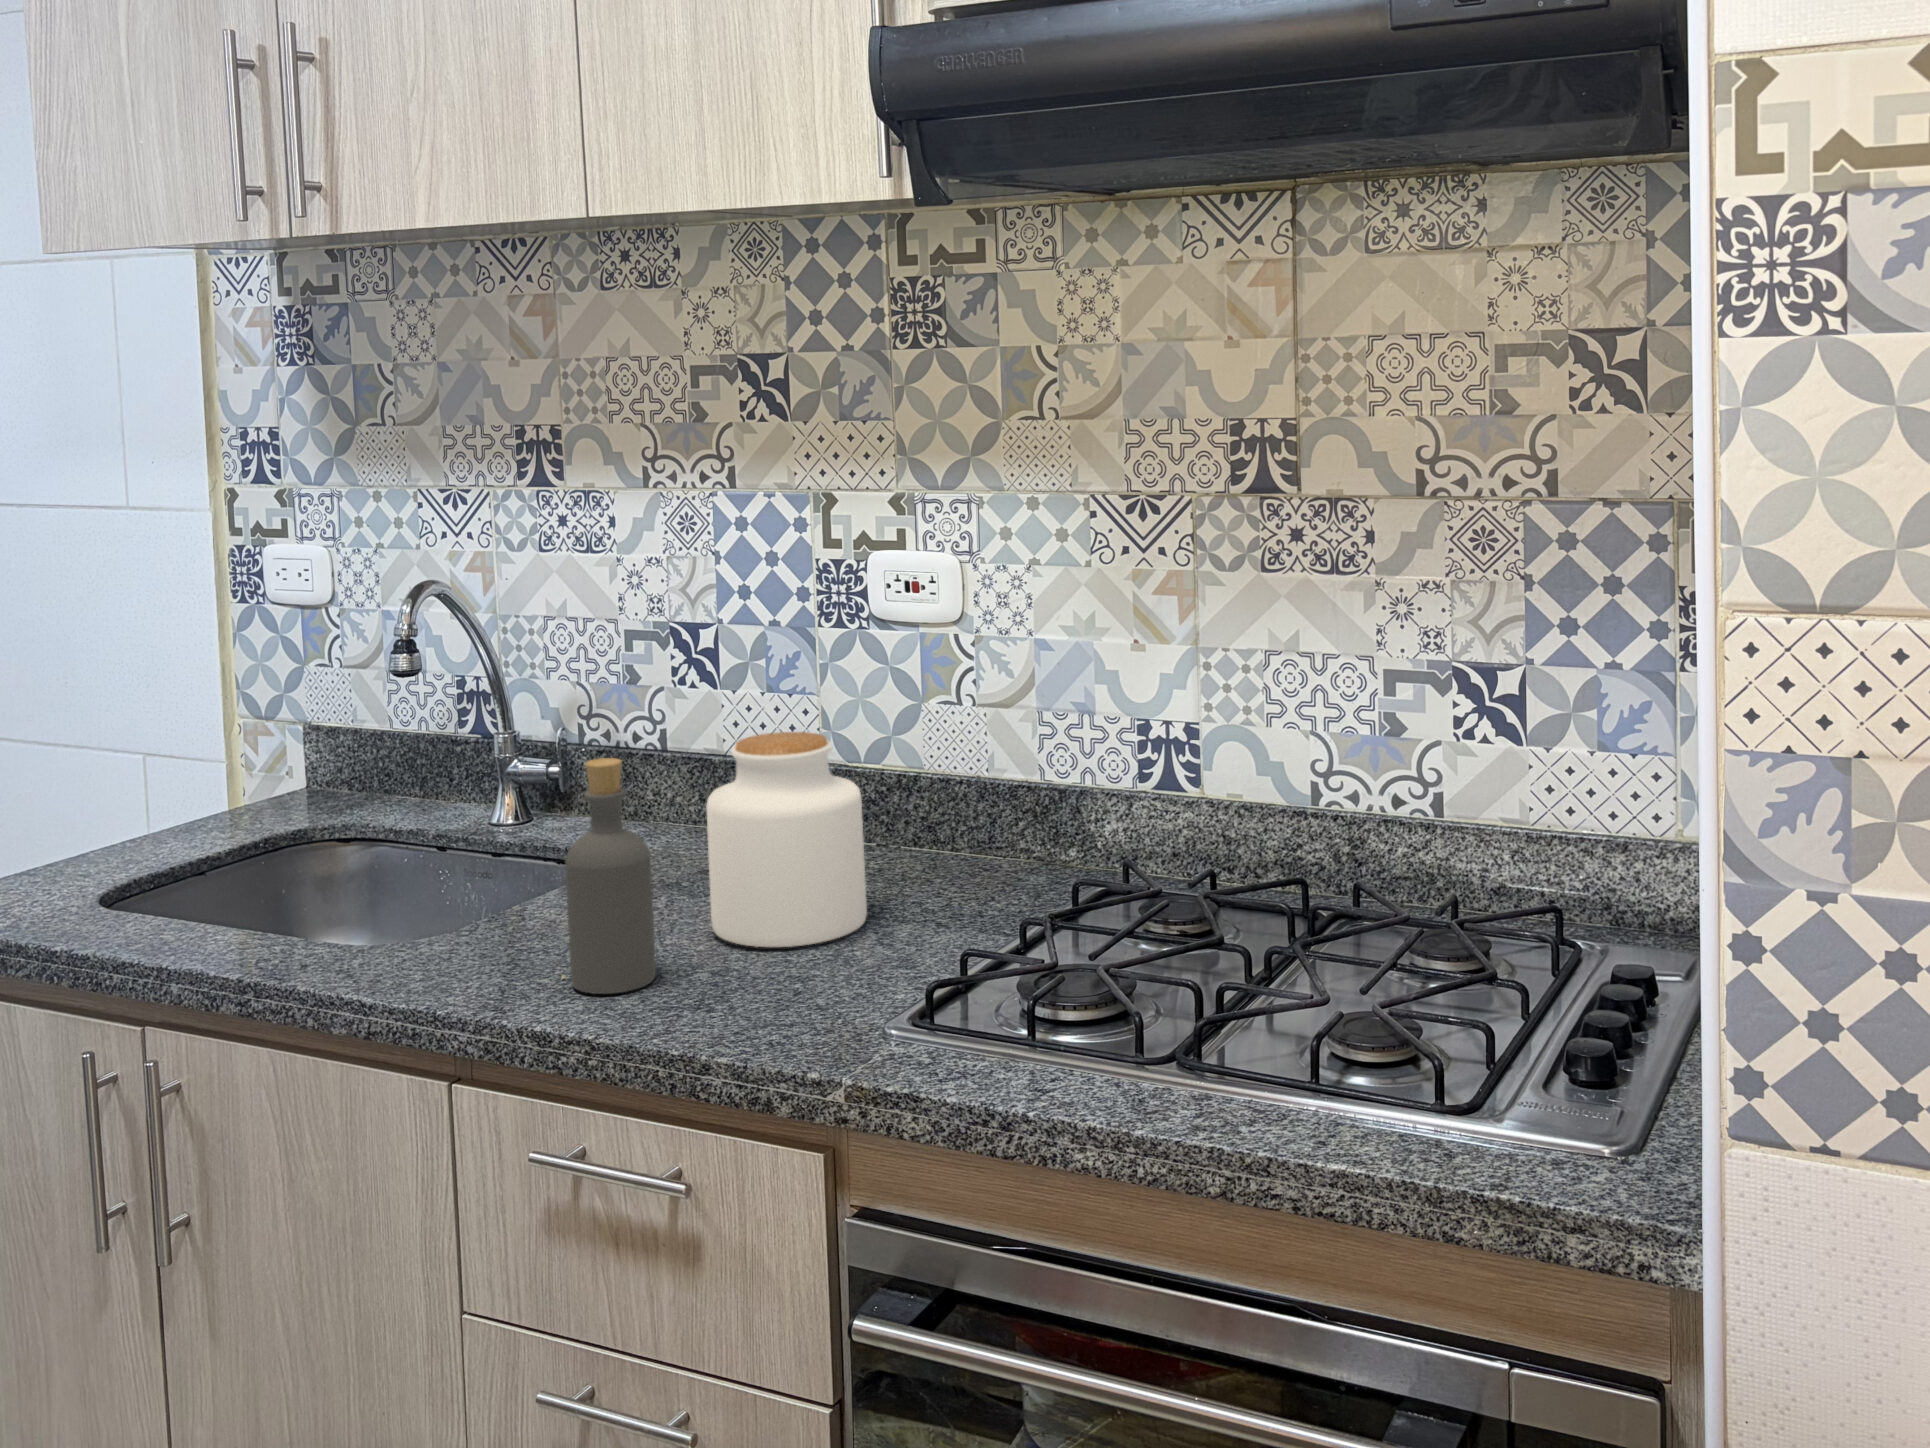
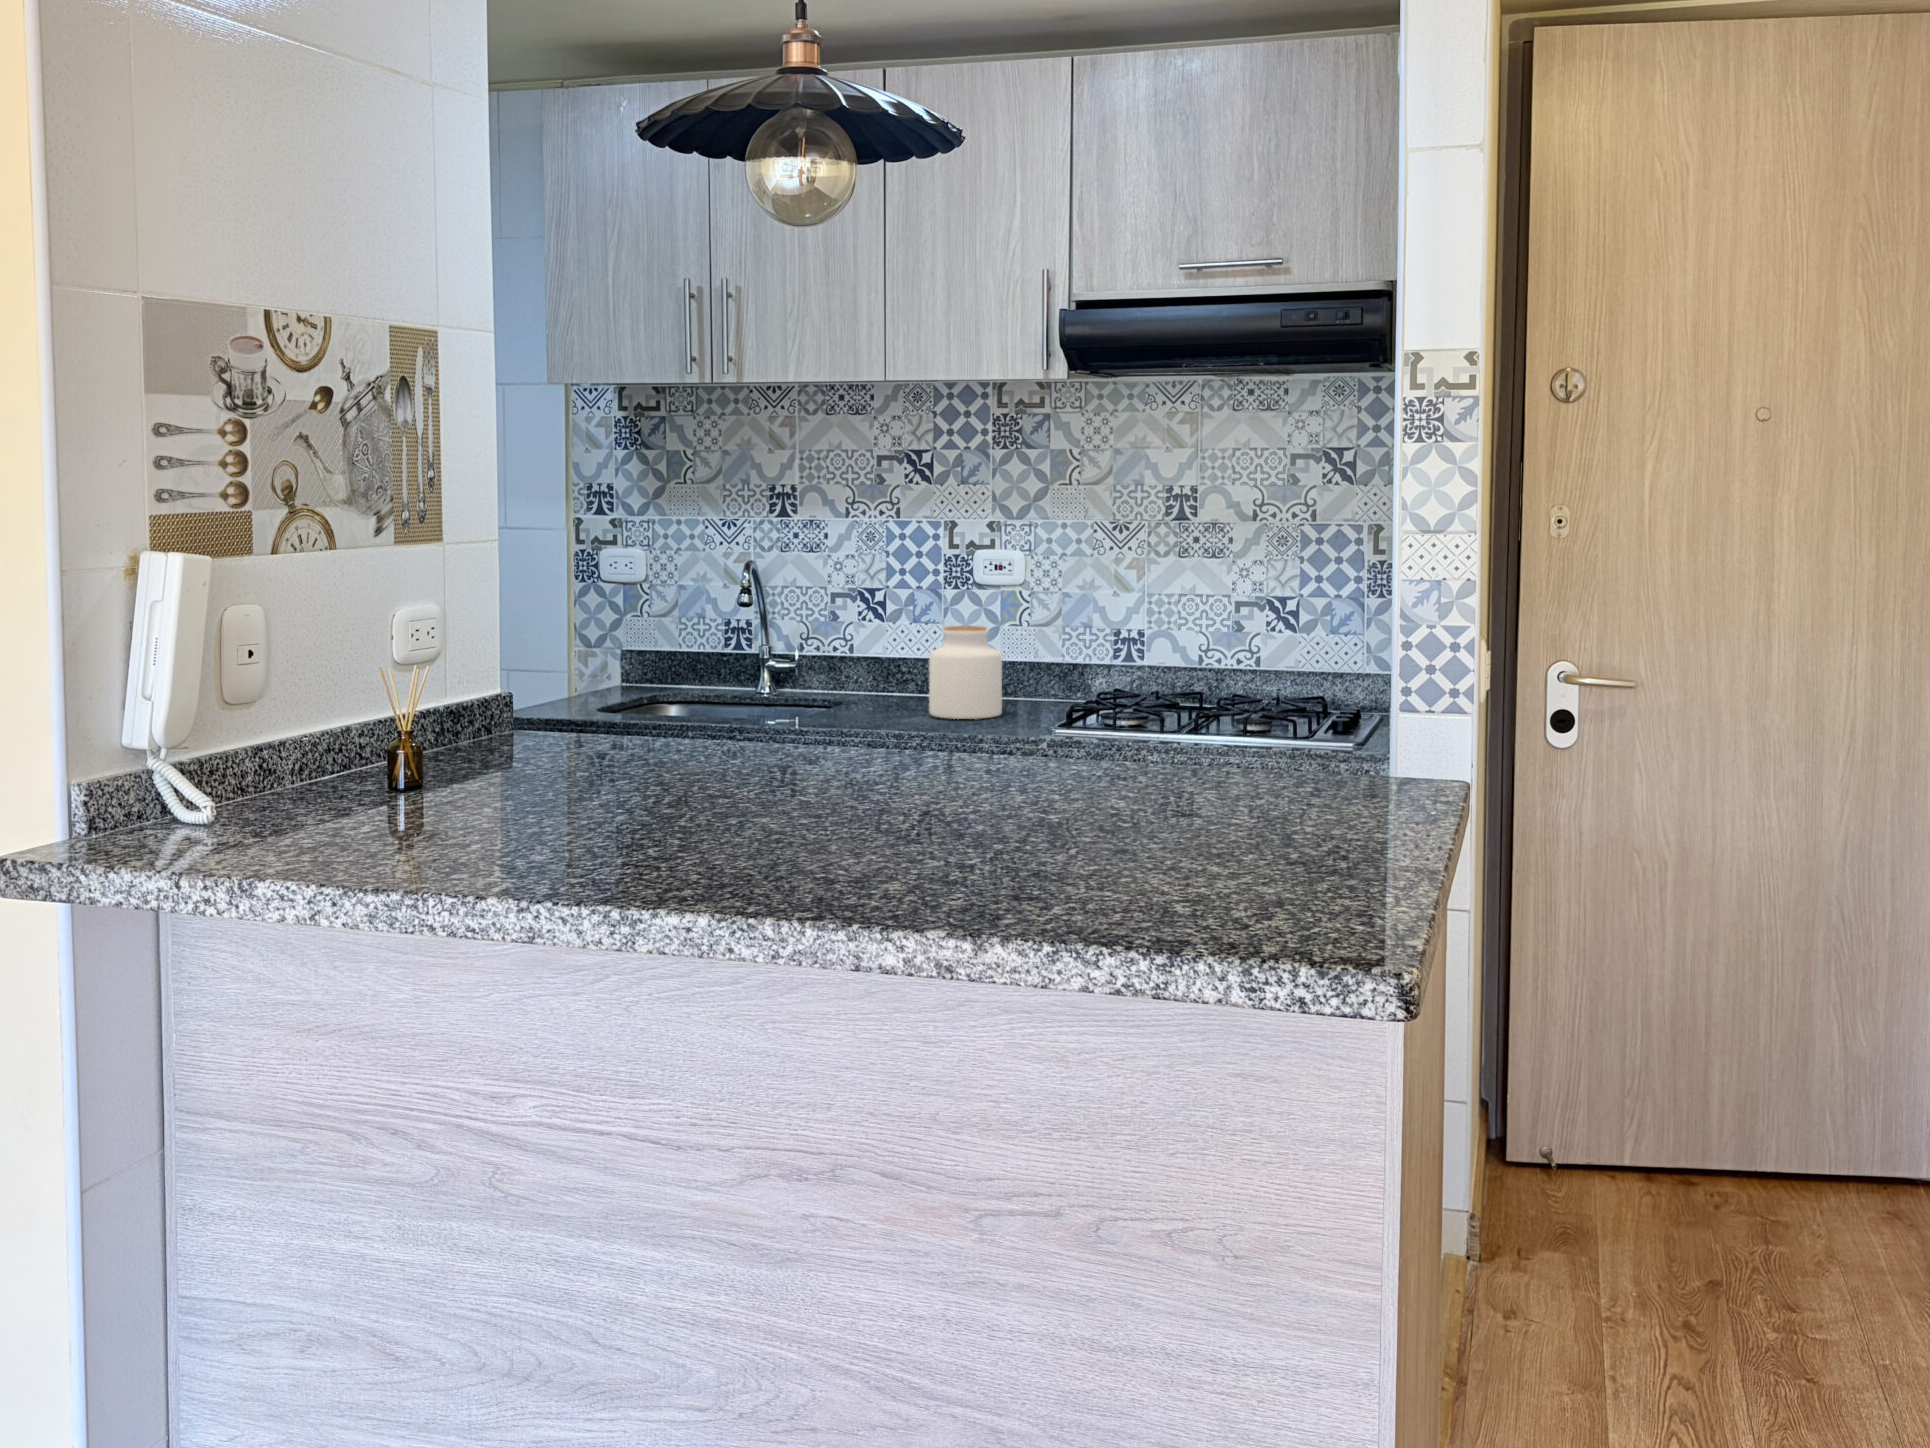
bottle: present [565,758,656,994] -> none [887,626,925,729]

